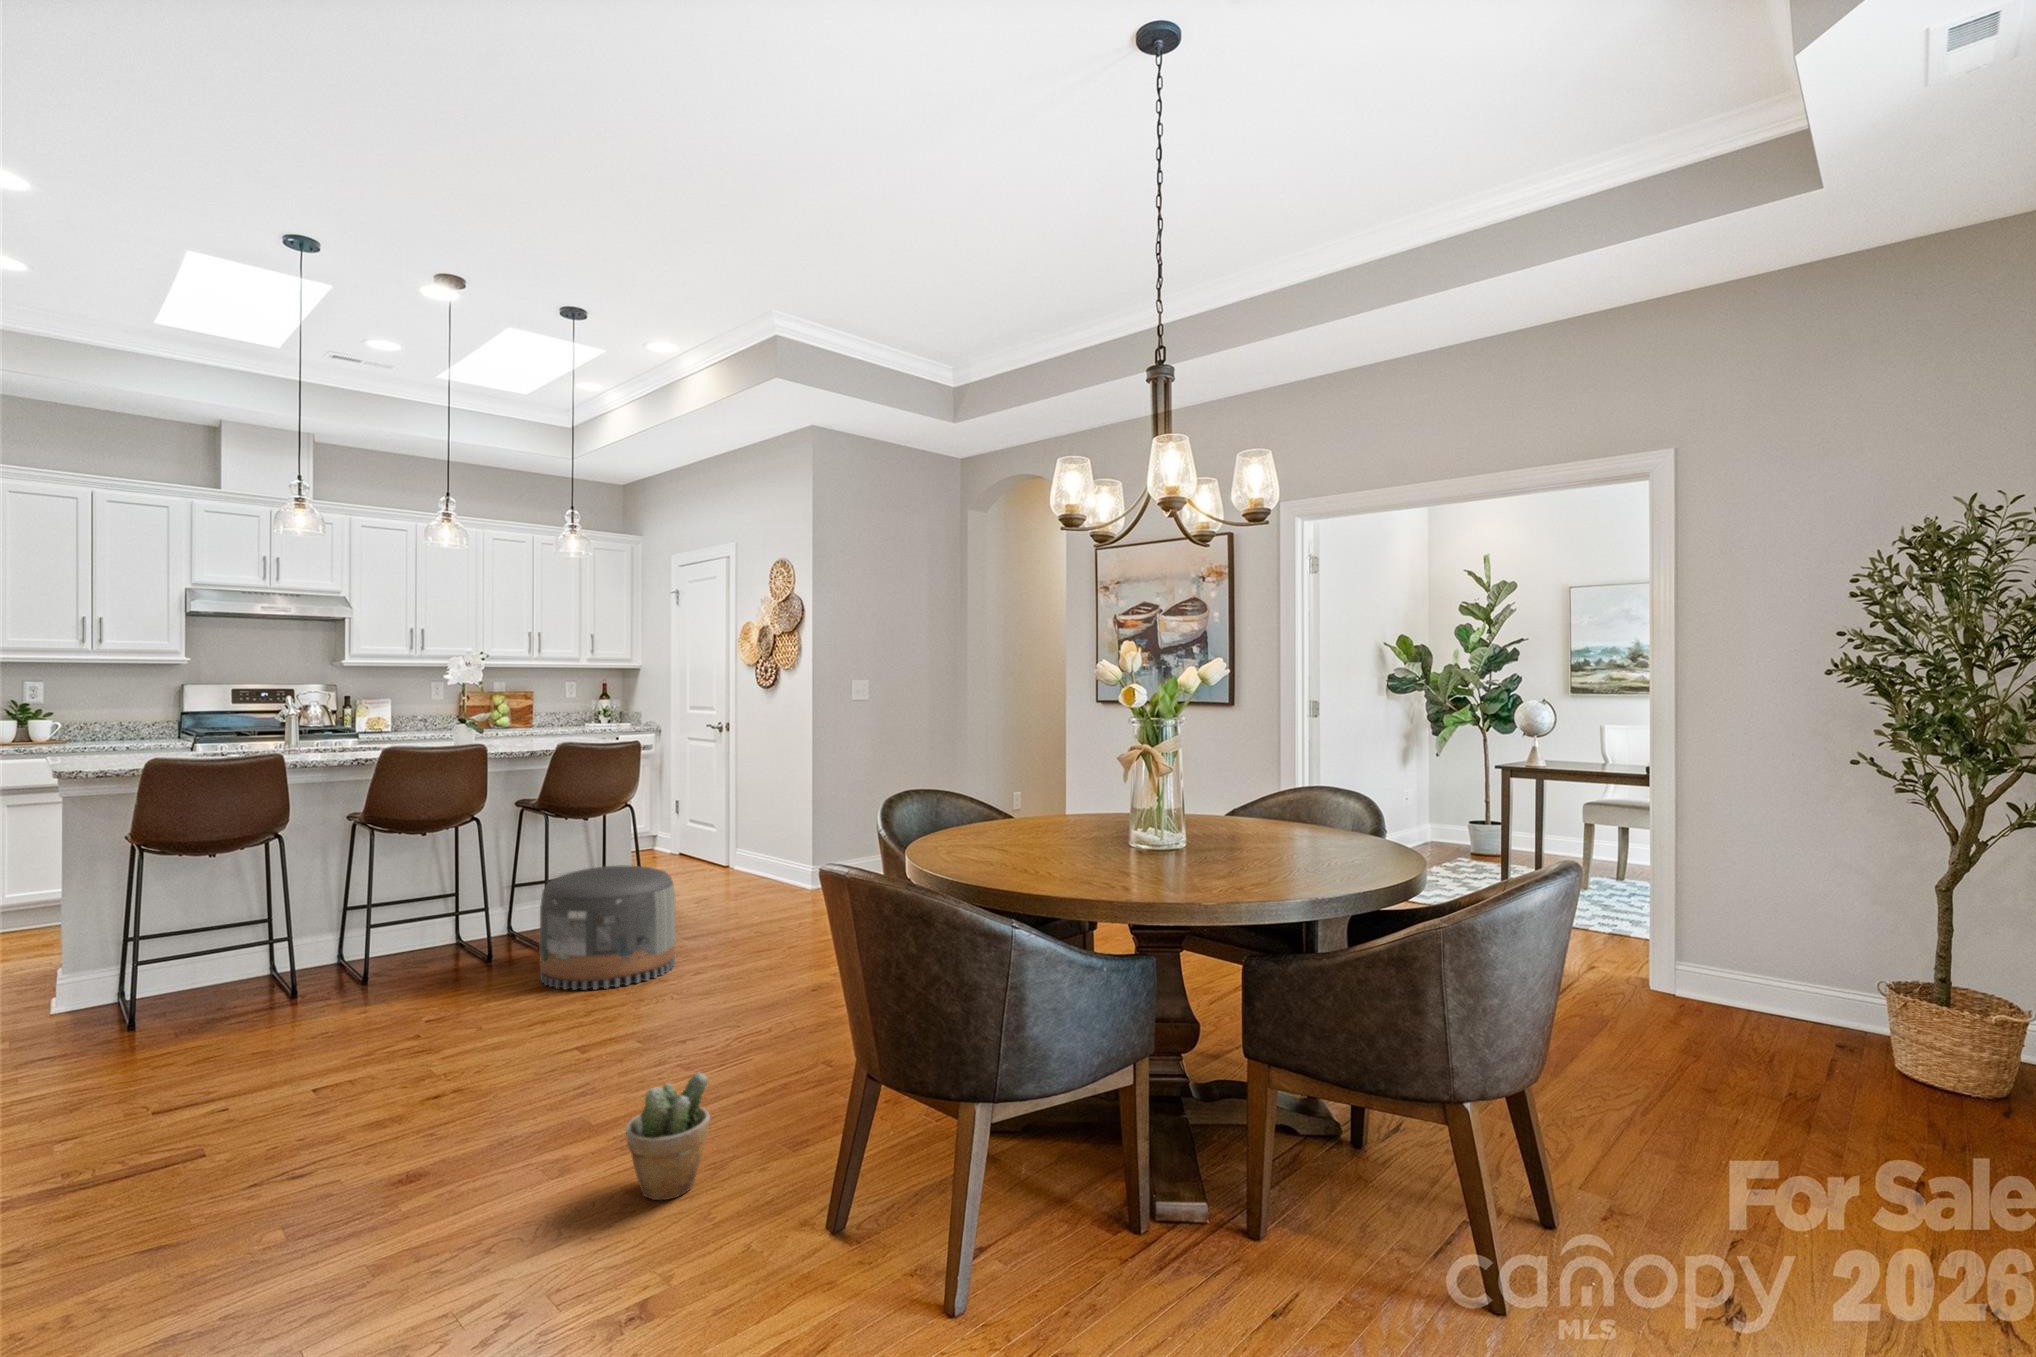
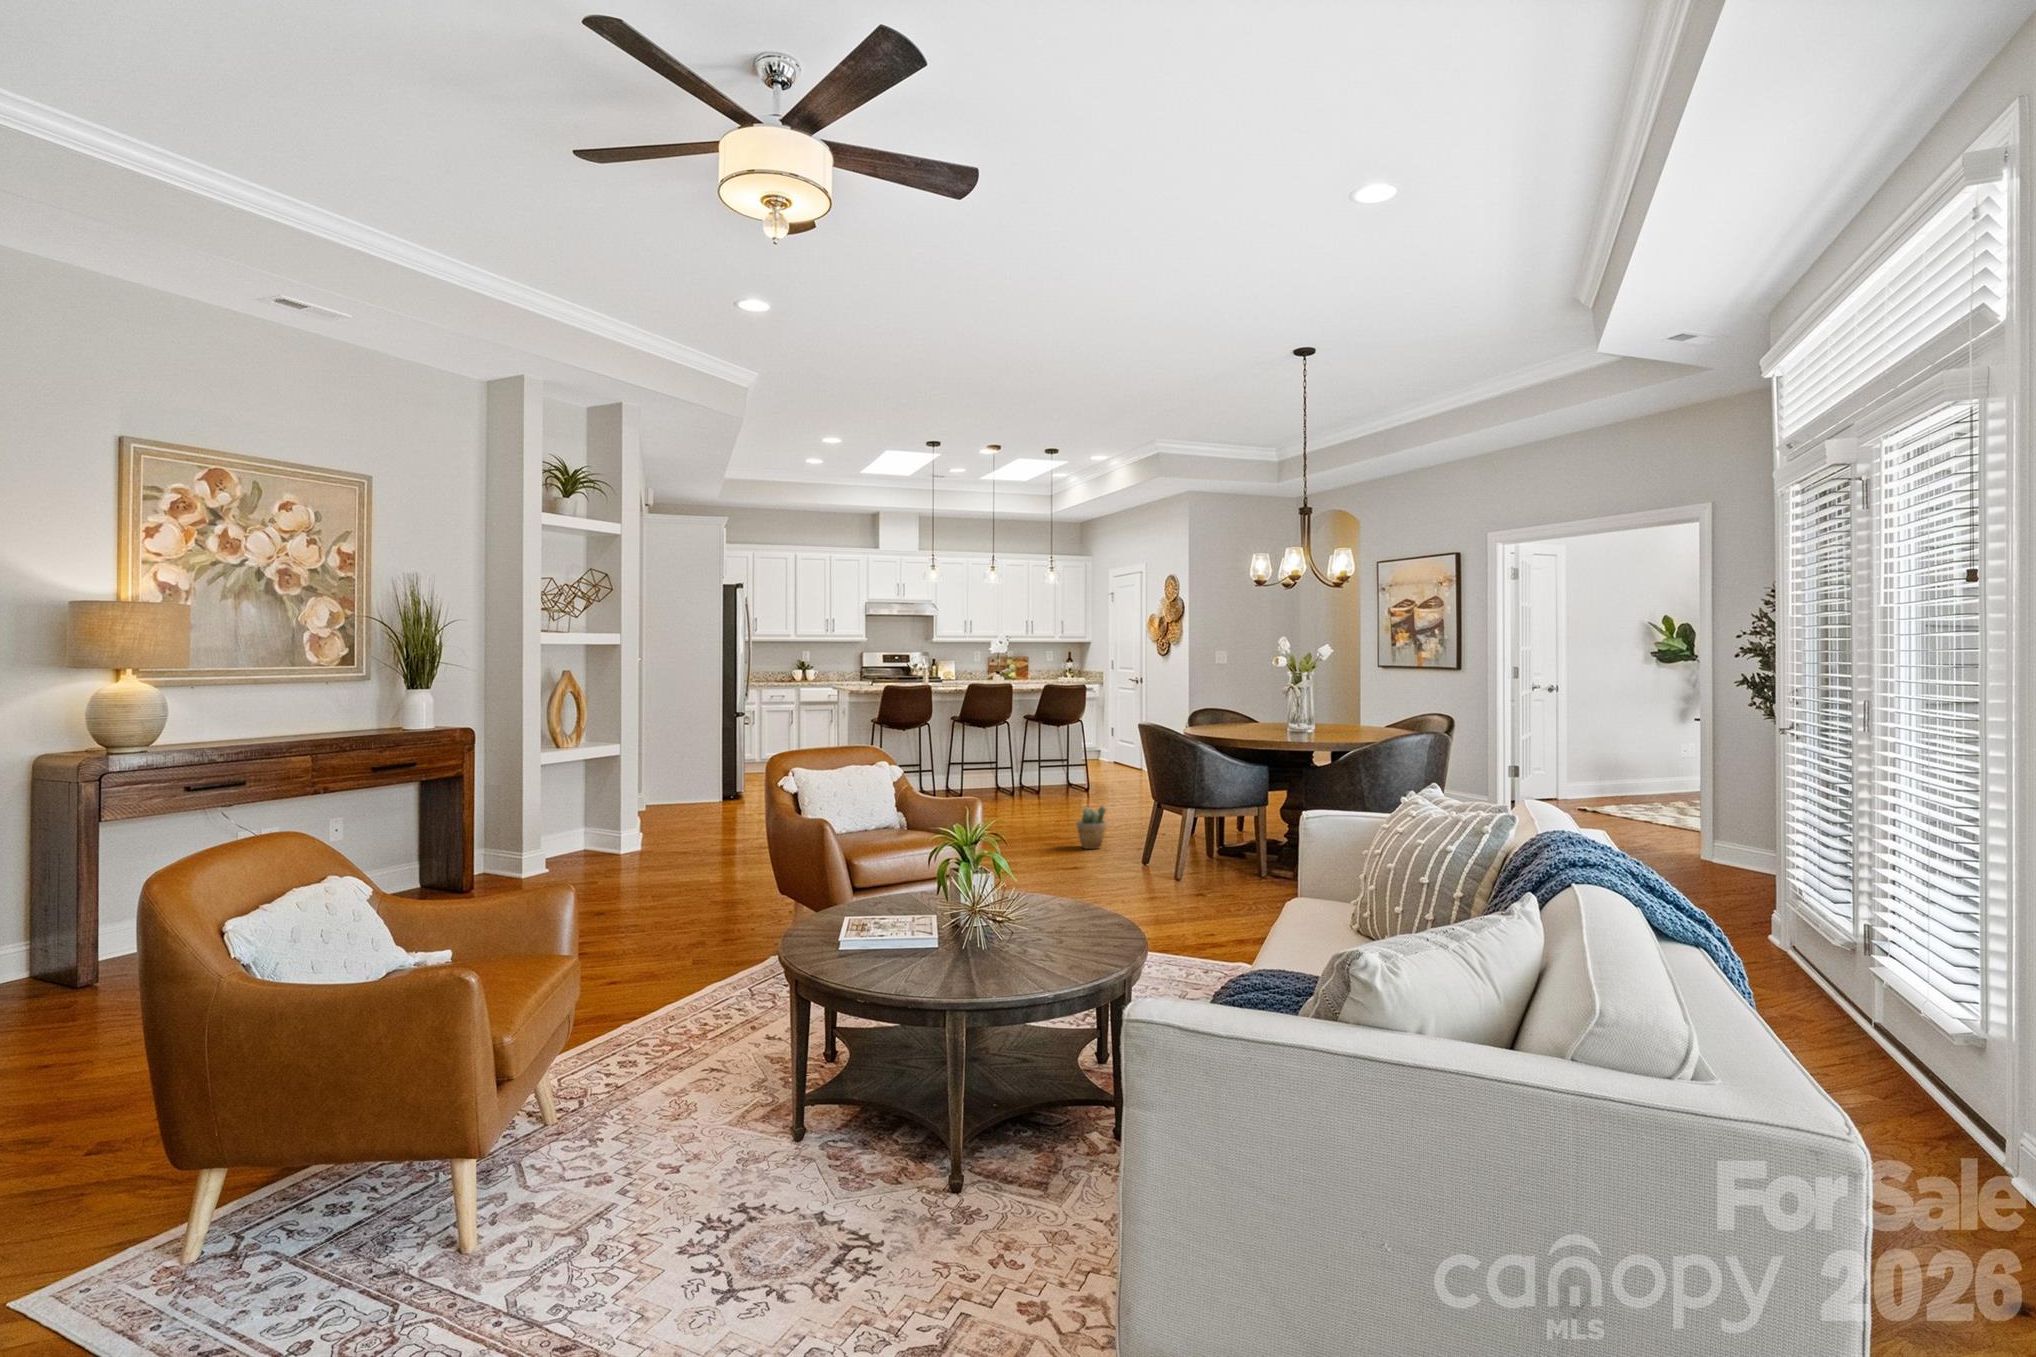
pouf: present [540,865,676,990] -> none [1039,749,1104,806]

